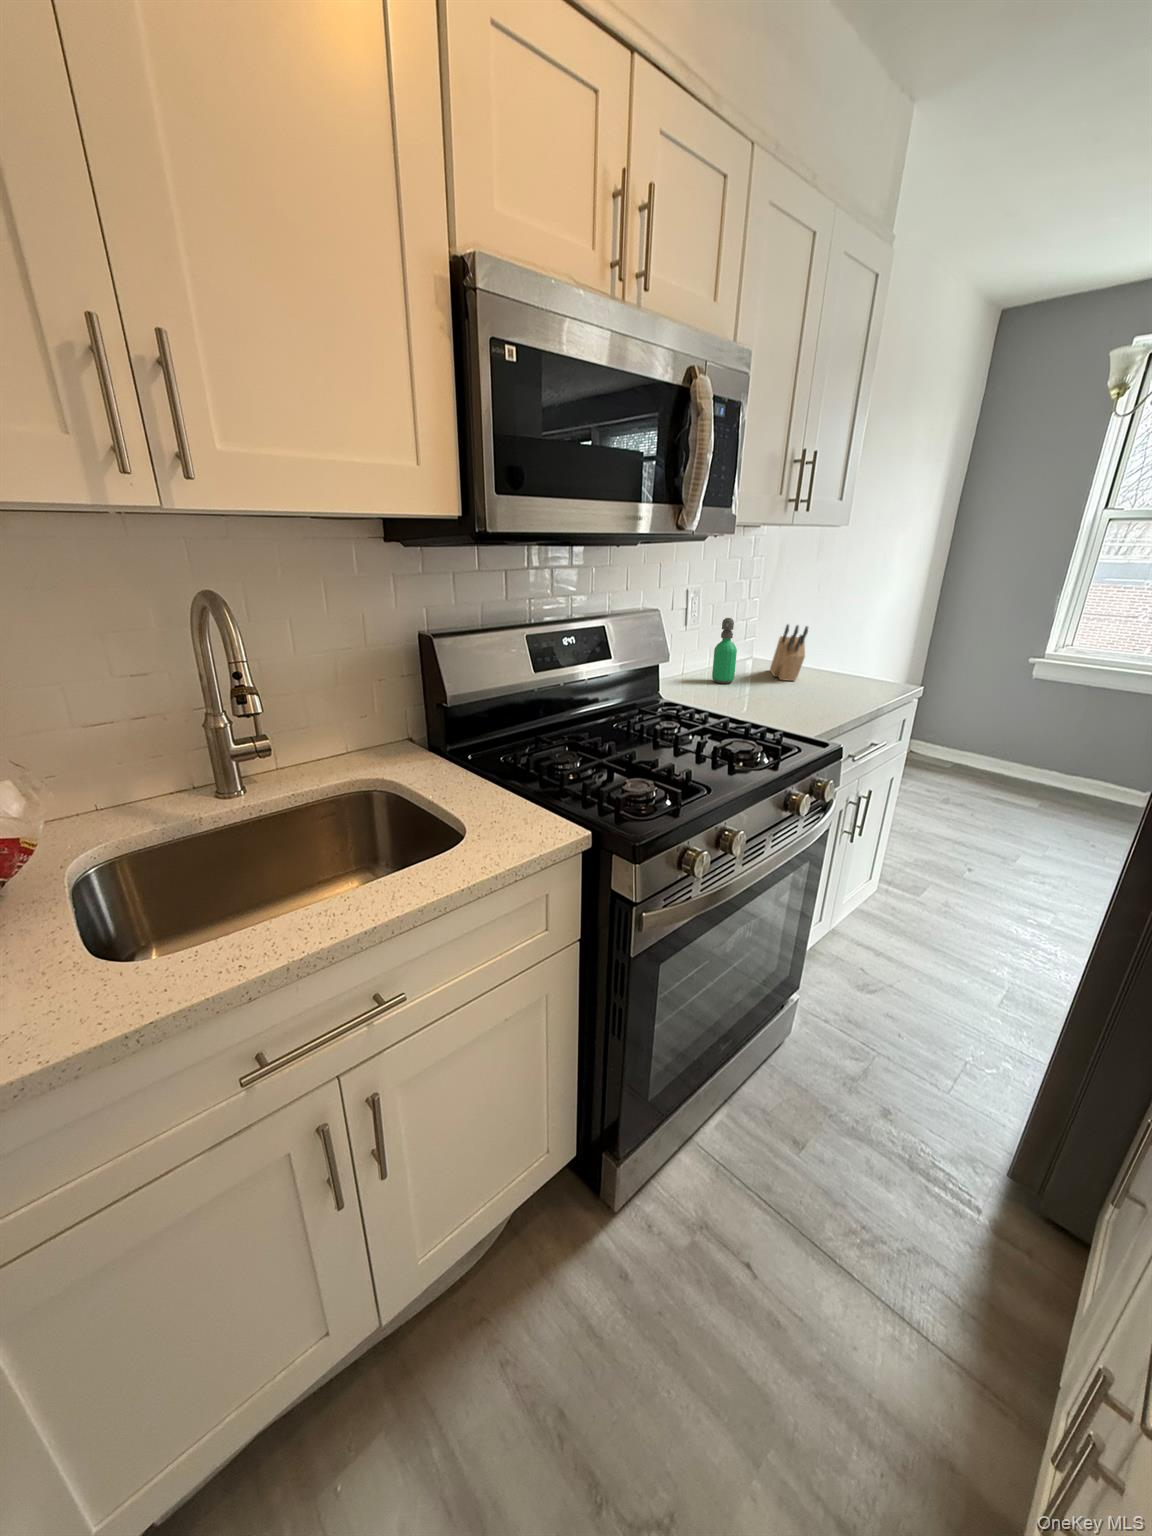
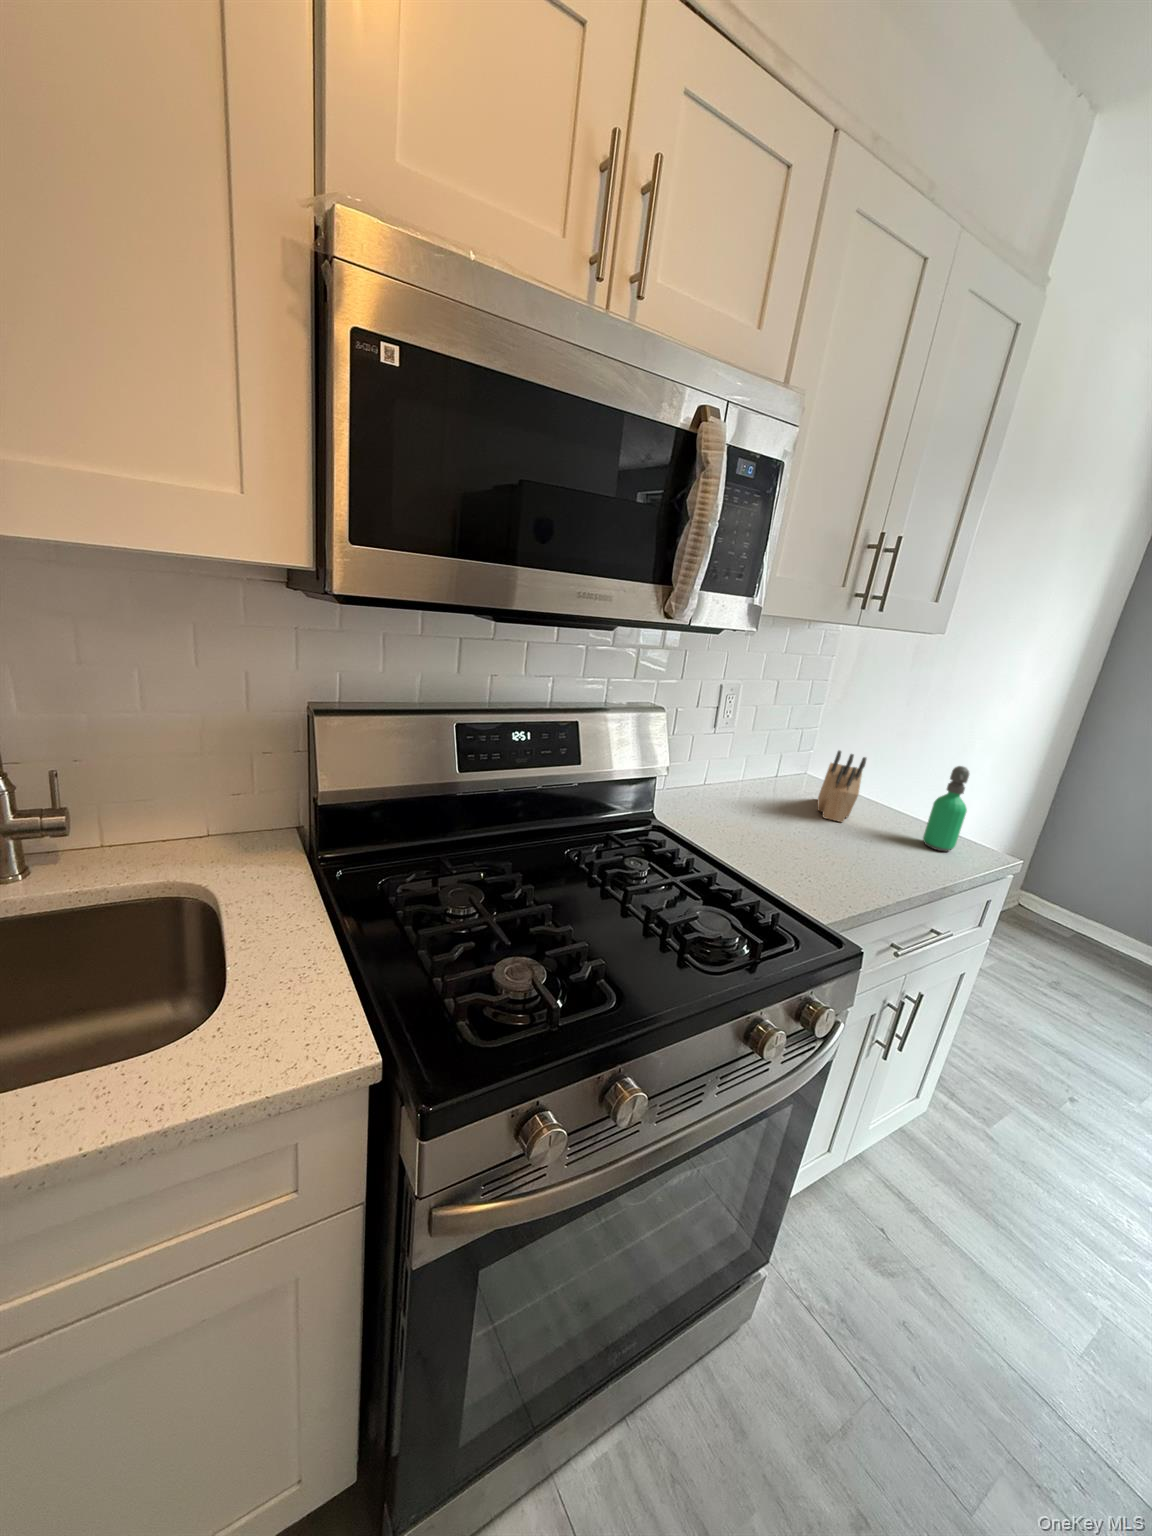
soap dispenser: present [712,618,737,683] -> present [923,766,969,852]

